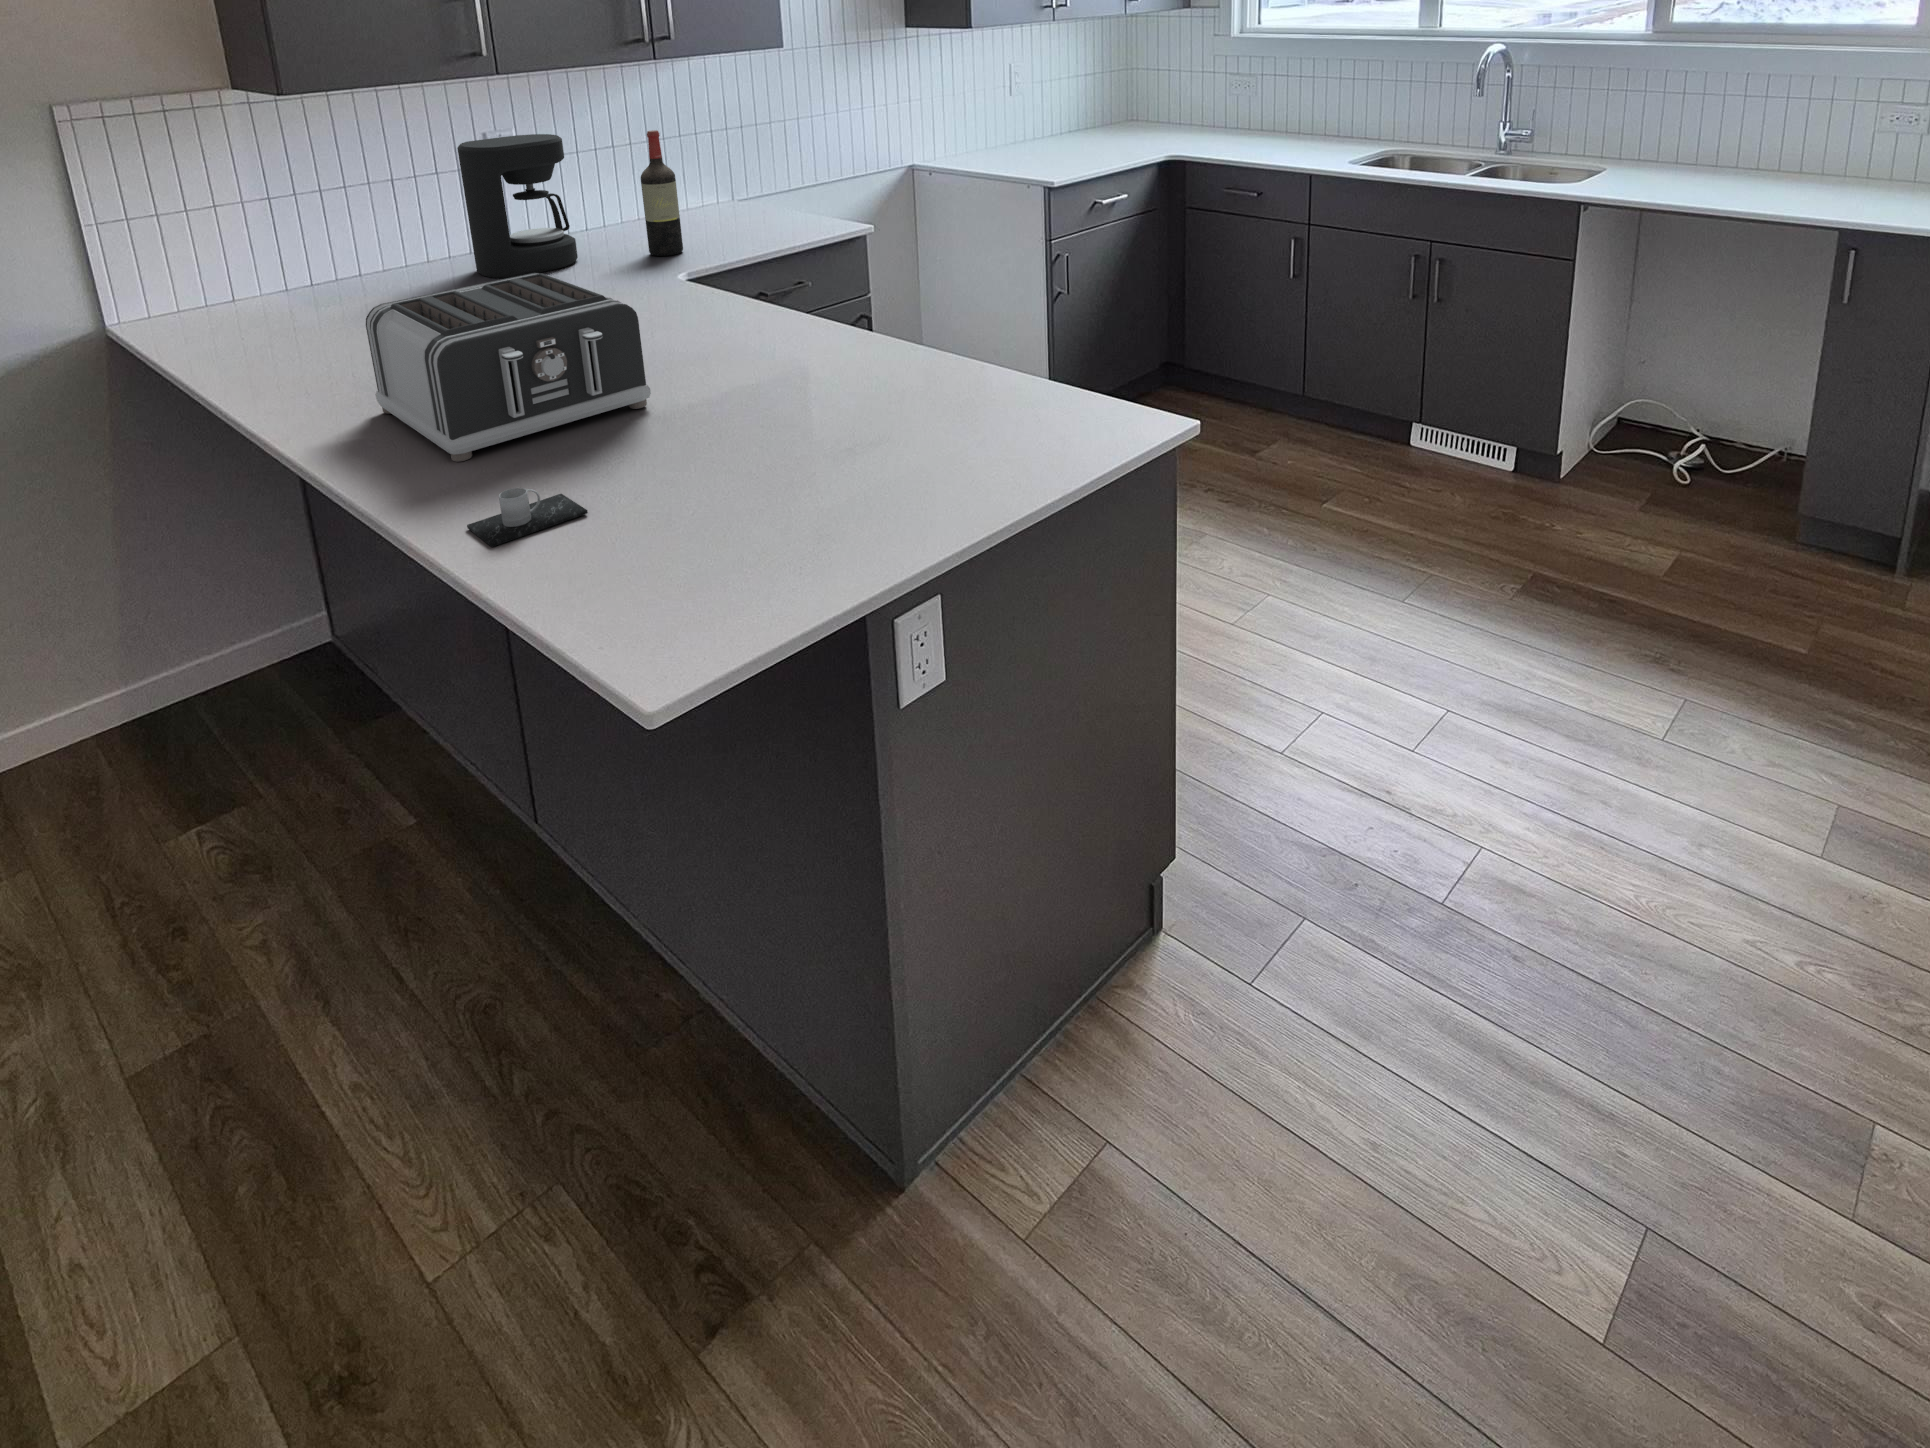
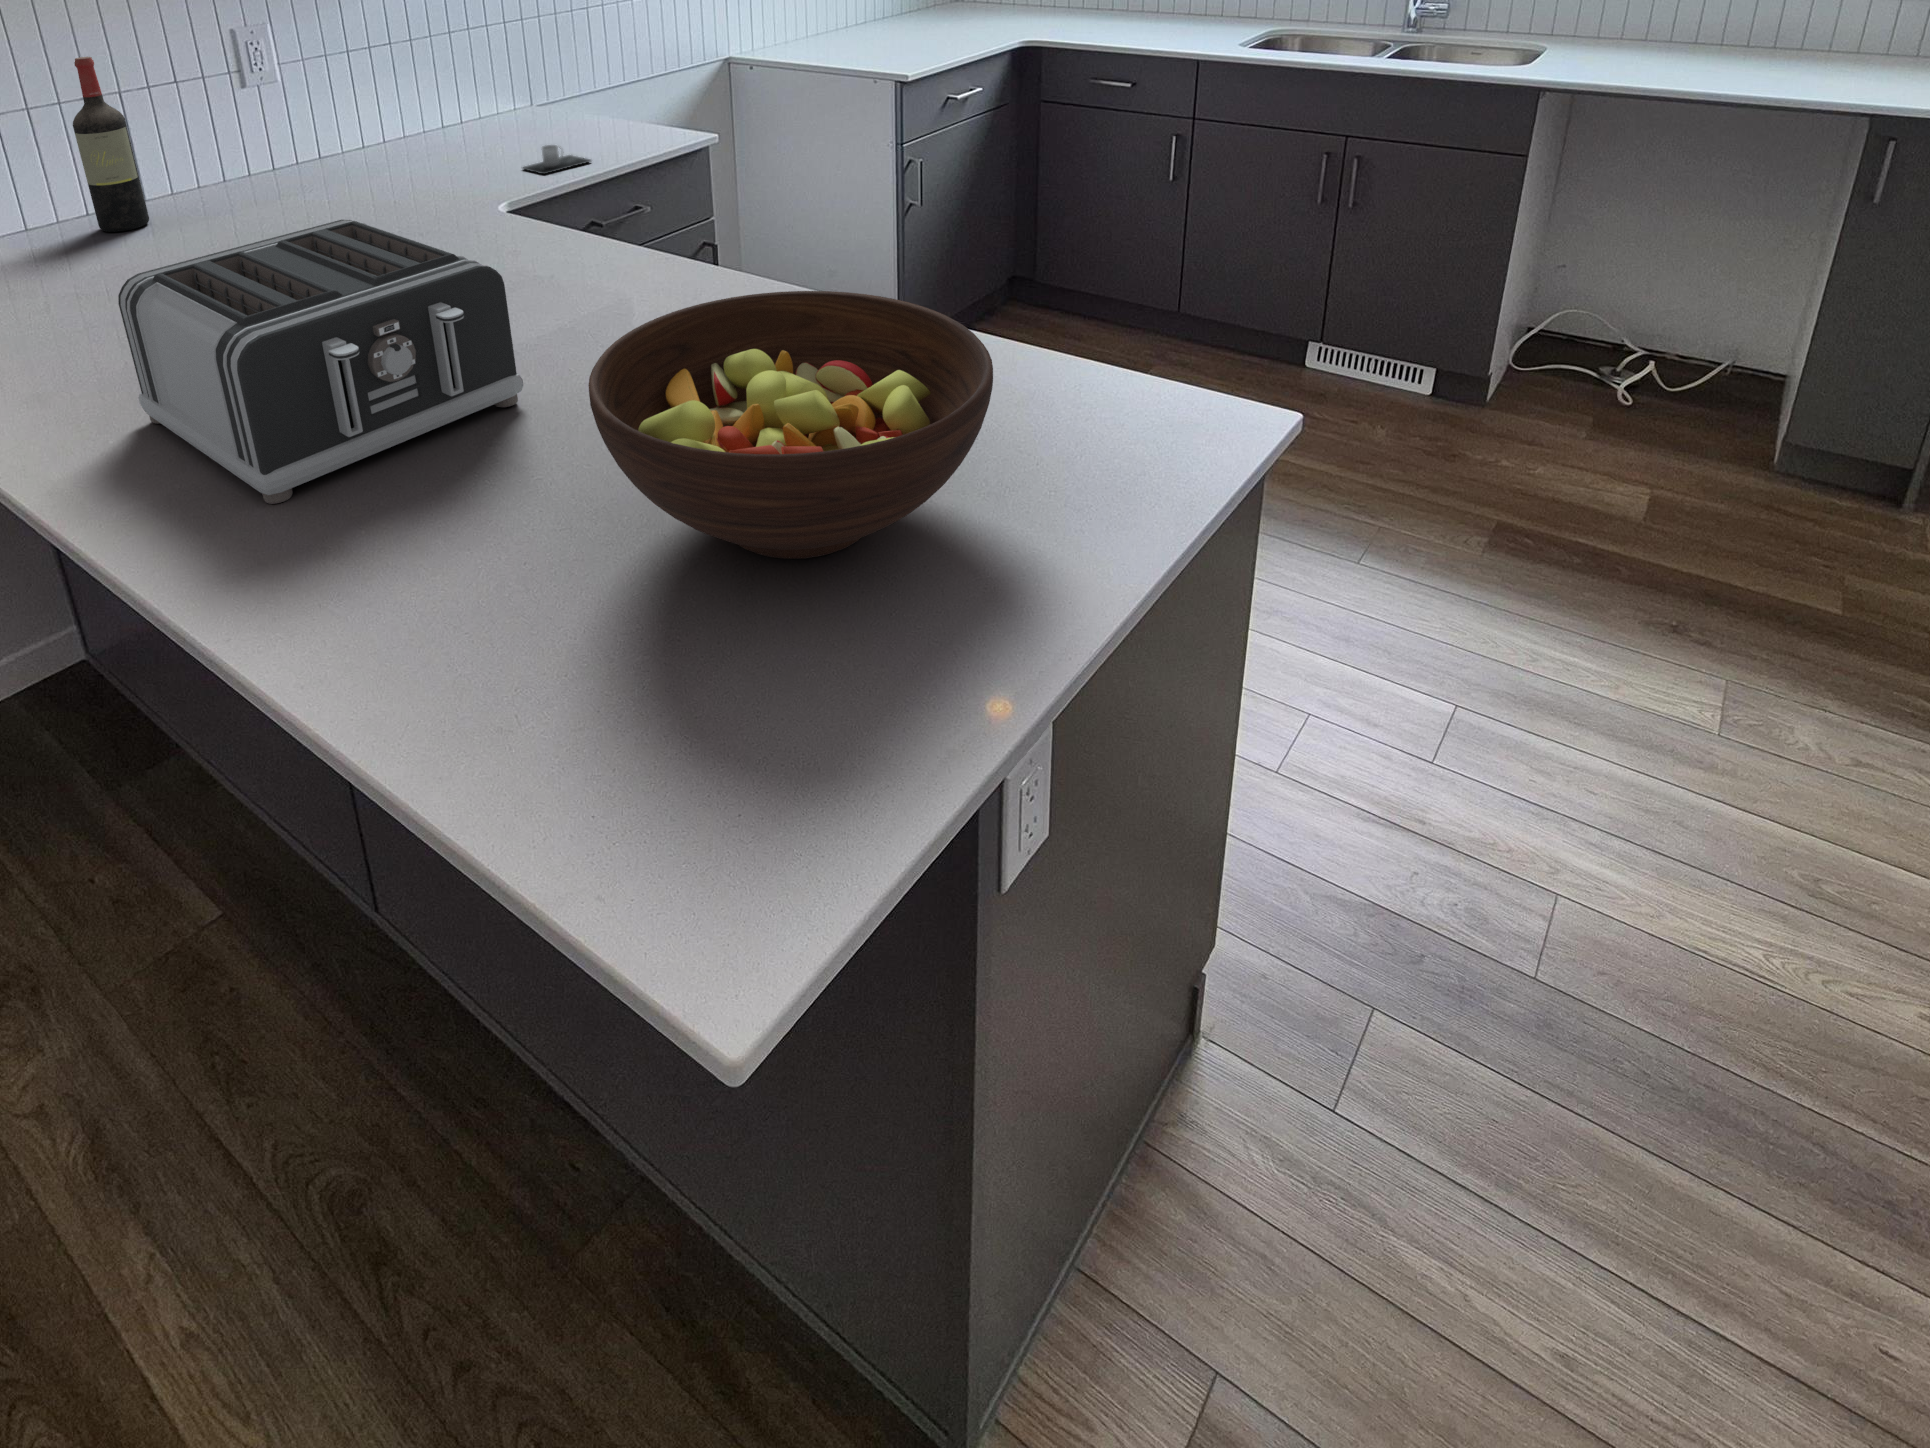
wine bottle: present [641,130,683,256] -> present [73,57,149,232]
coffee maker: present [457,134,578,278] -> none [202,30,361,214]
fruit bowl: none [660,323,937,498] -> present [588,291,993,559]
mug: present [467,488,588,547] -> present [523,145,591,174]

